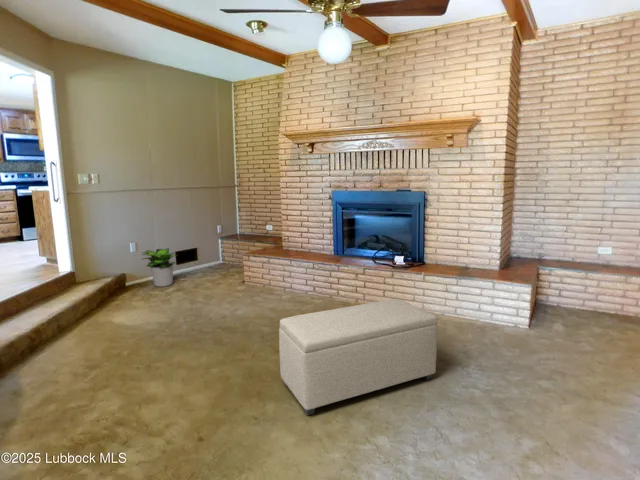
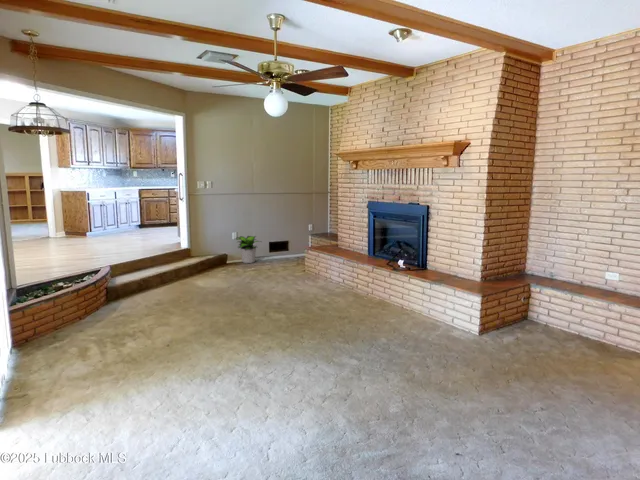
ottoman: present [279,299,438,415] -> none [238,286,348,349]

